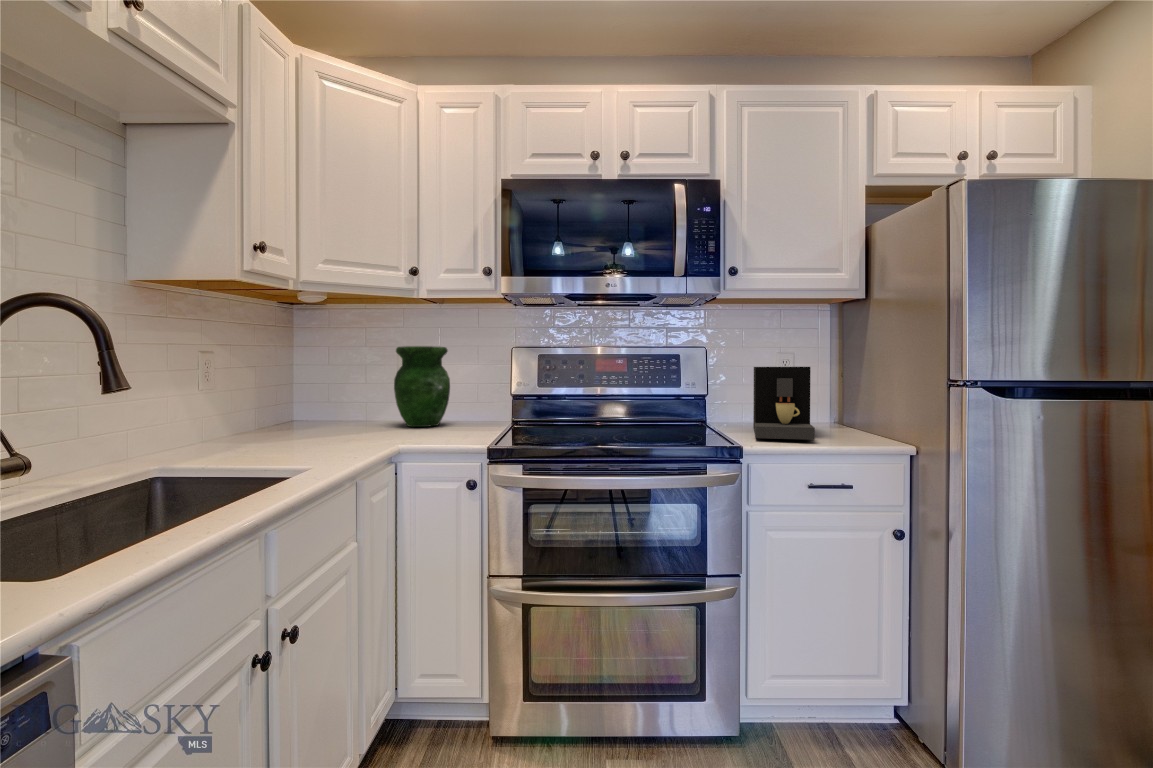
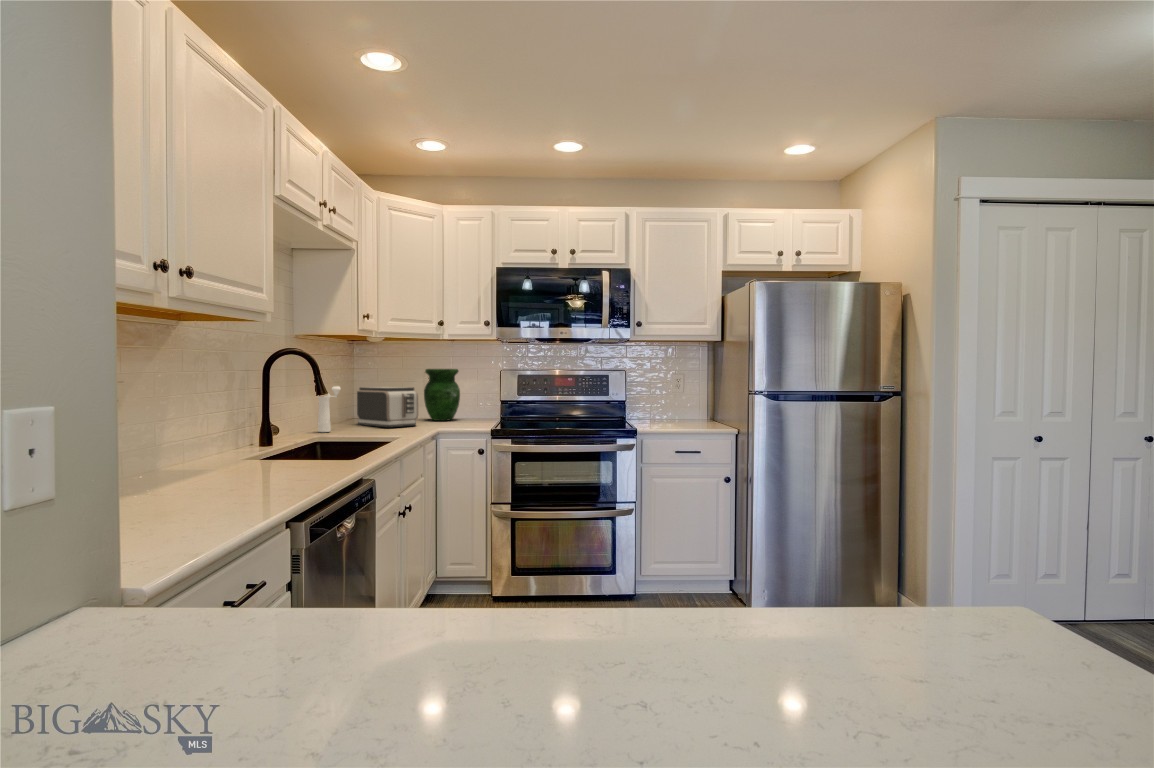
coffee maker: present [753,367,815,440] -> none [649,382,687,426]
pepper mill: none [176,373,232,455] -> present [318,386,341,432]
toaster: none [278,375,373,443] -> present [357,387,418,427]

